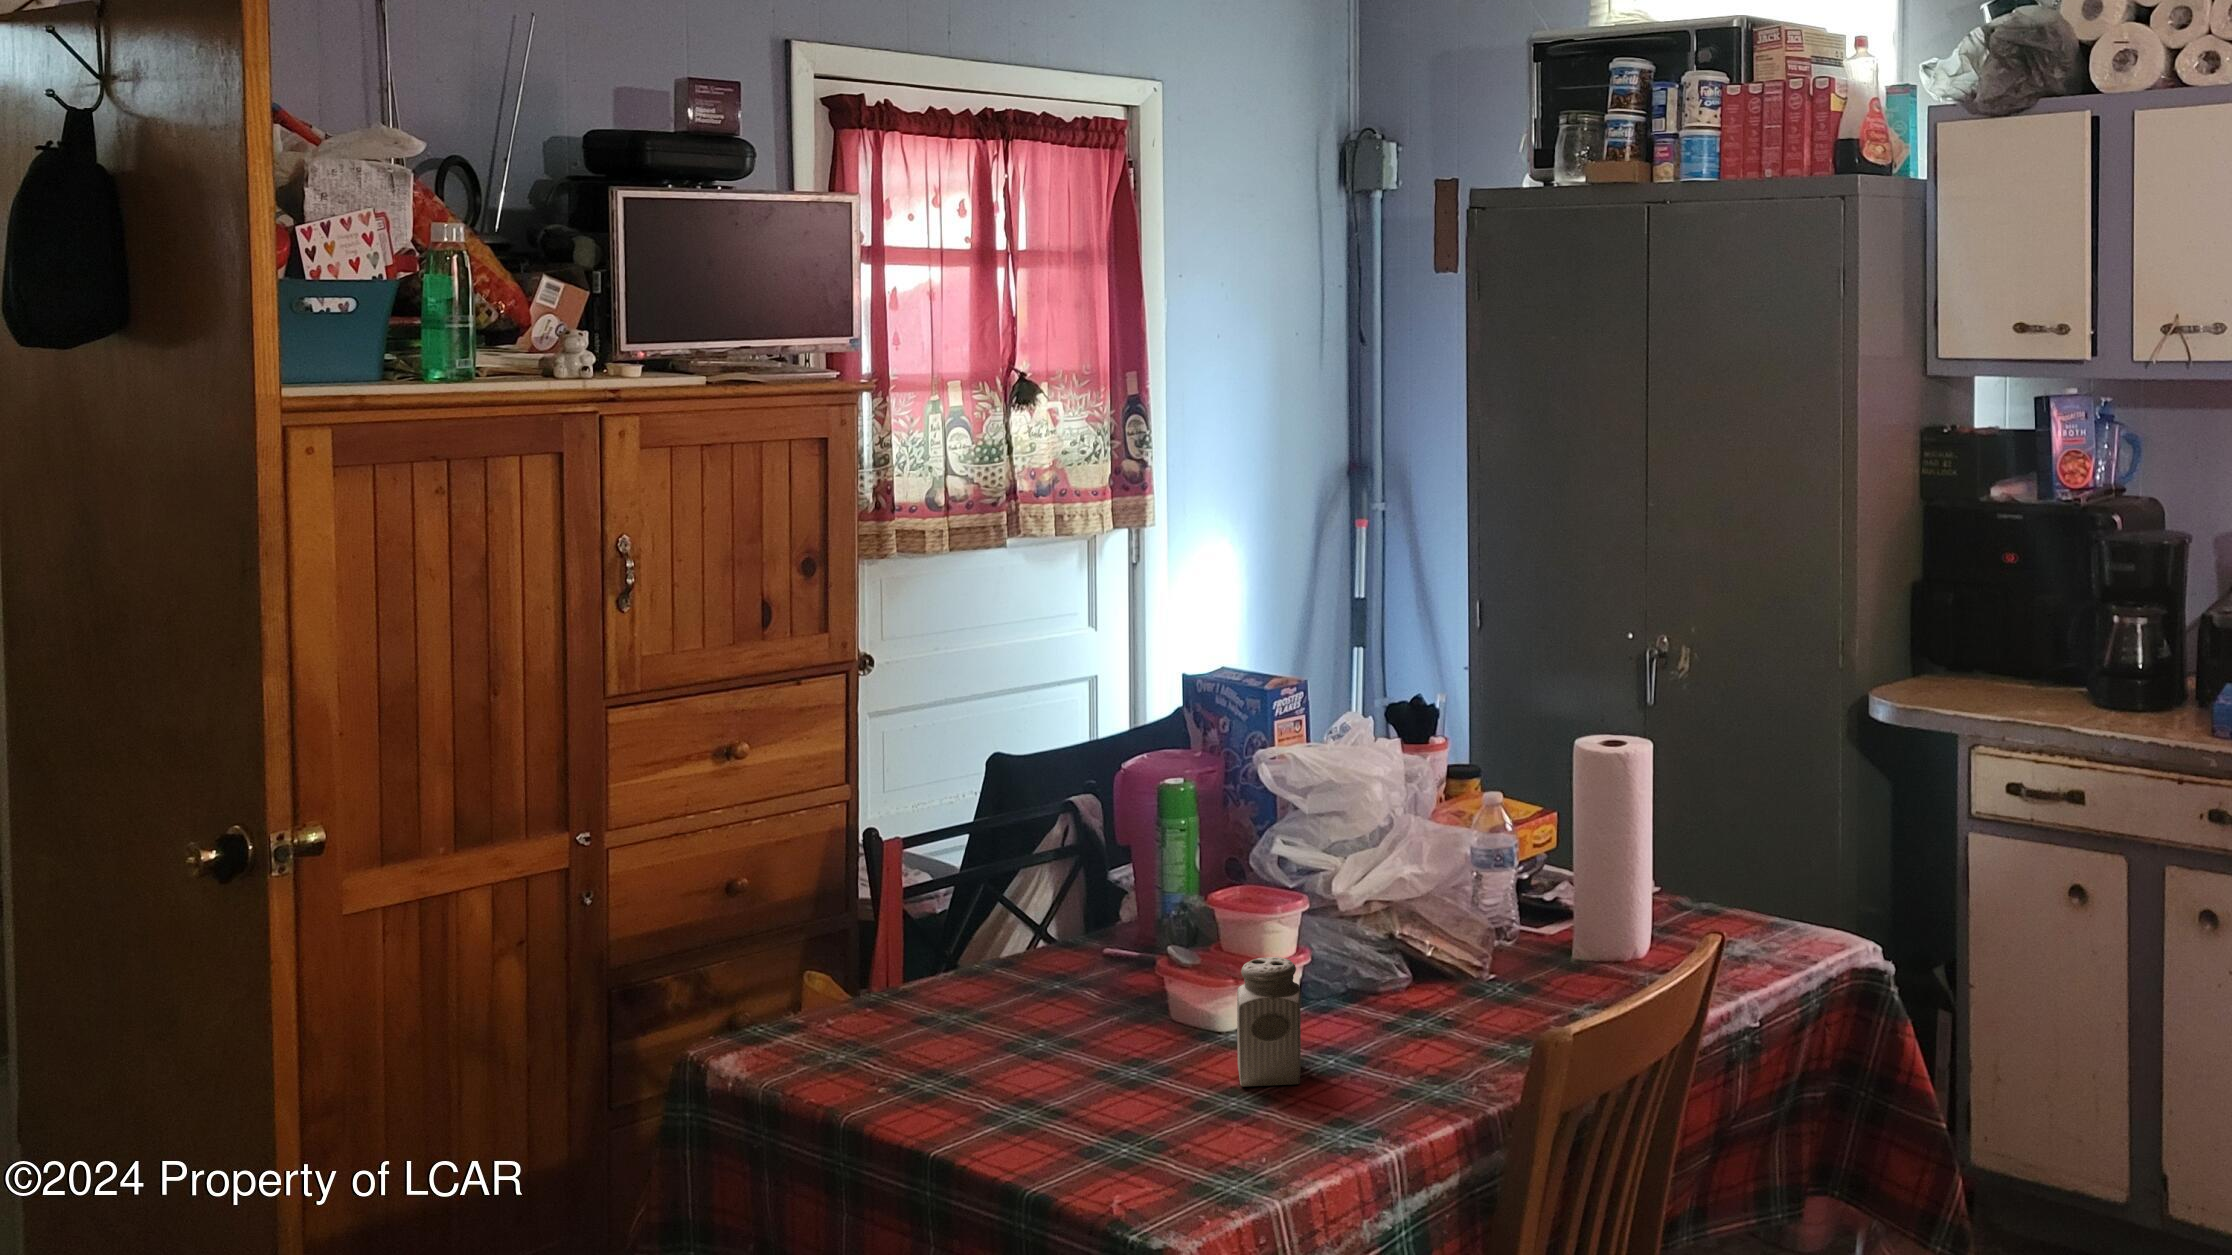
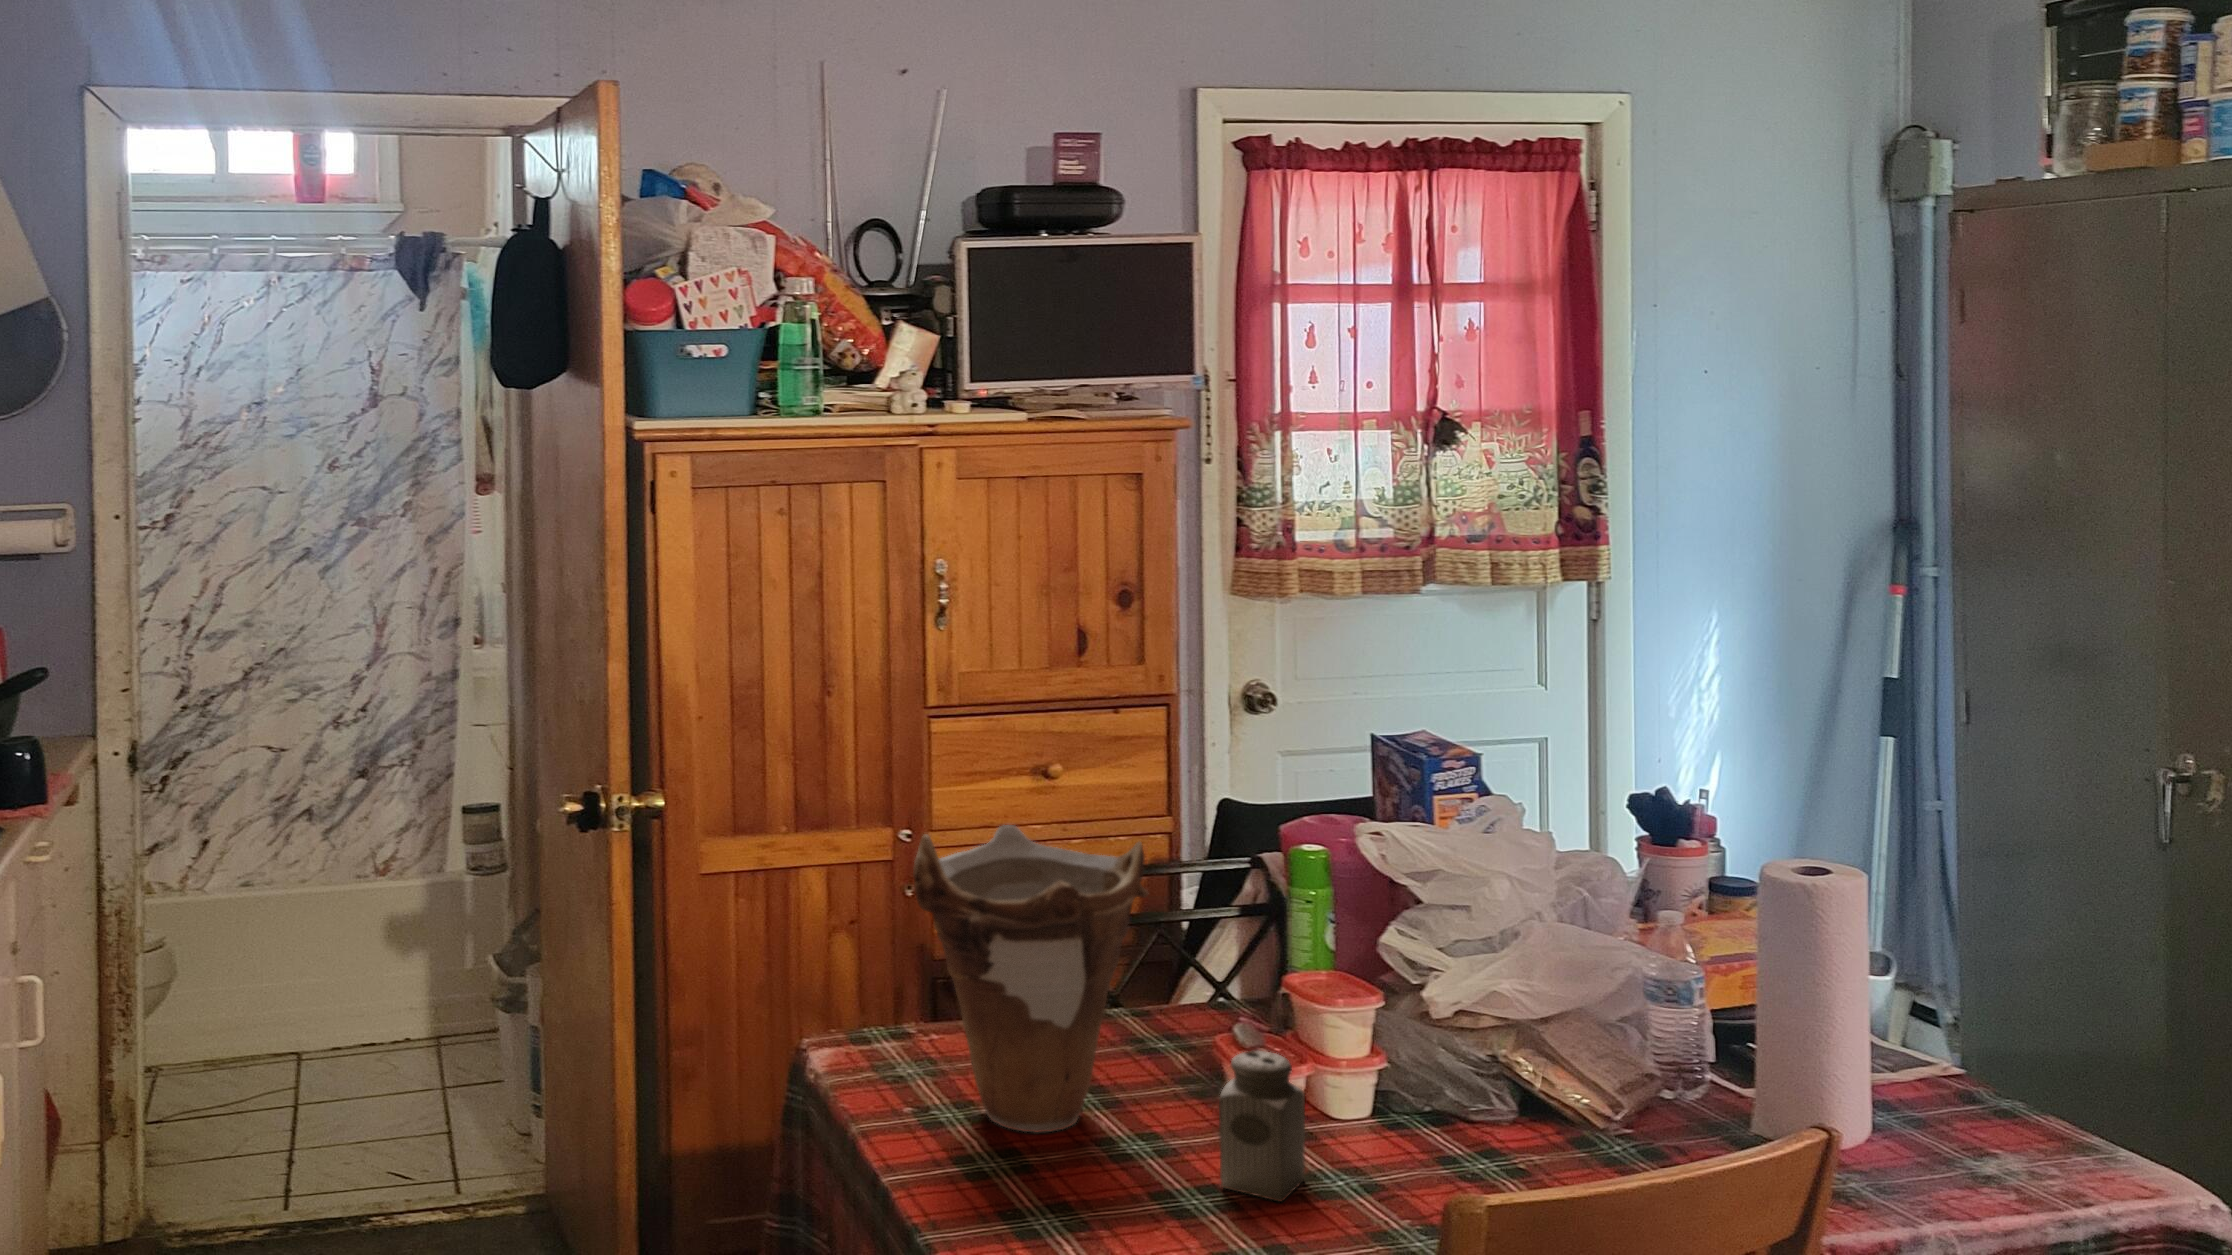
vase: none [909,792,1122,1092] -> present [913,825,1148,1133]

